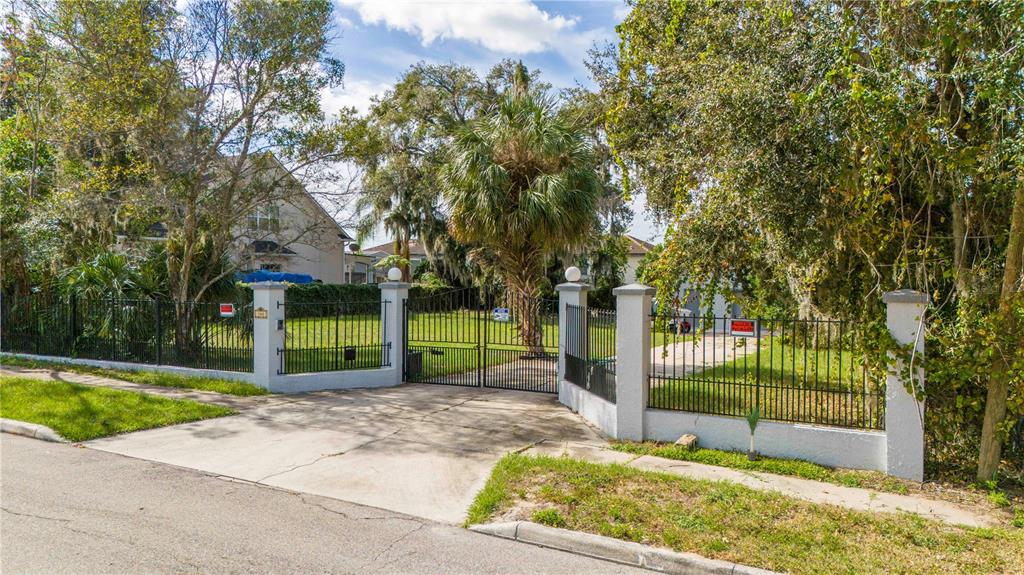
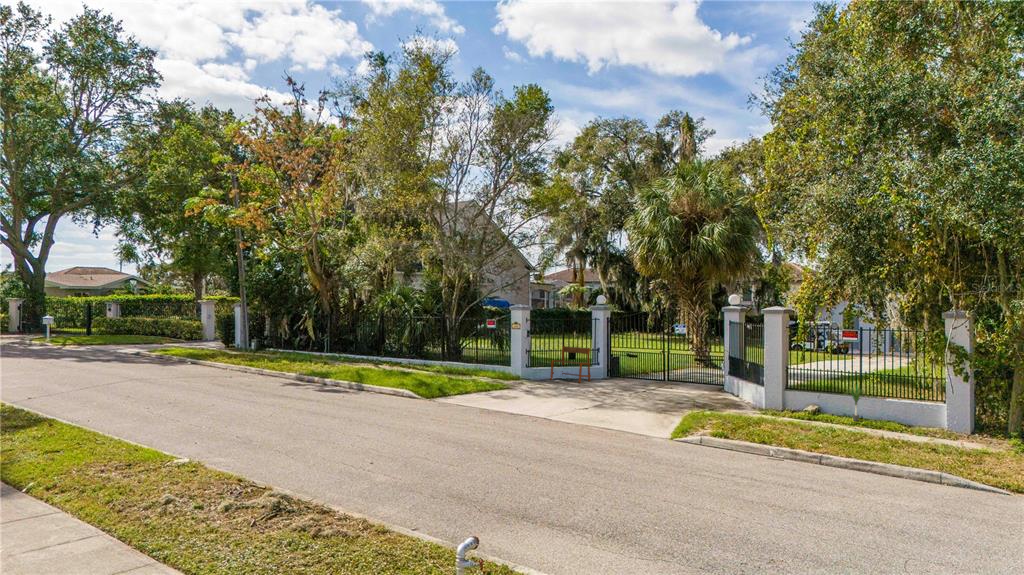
bench: none [315,340,376,396] -> present [550,346,591,383]

